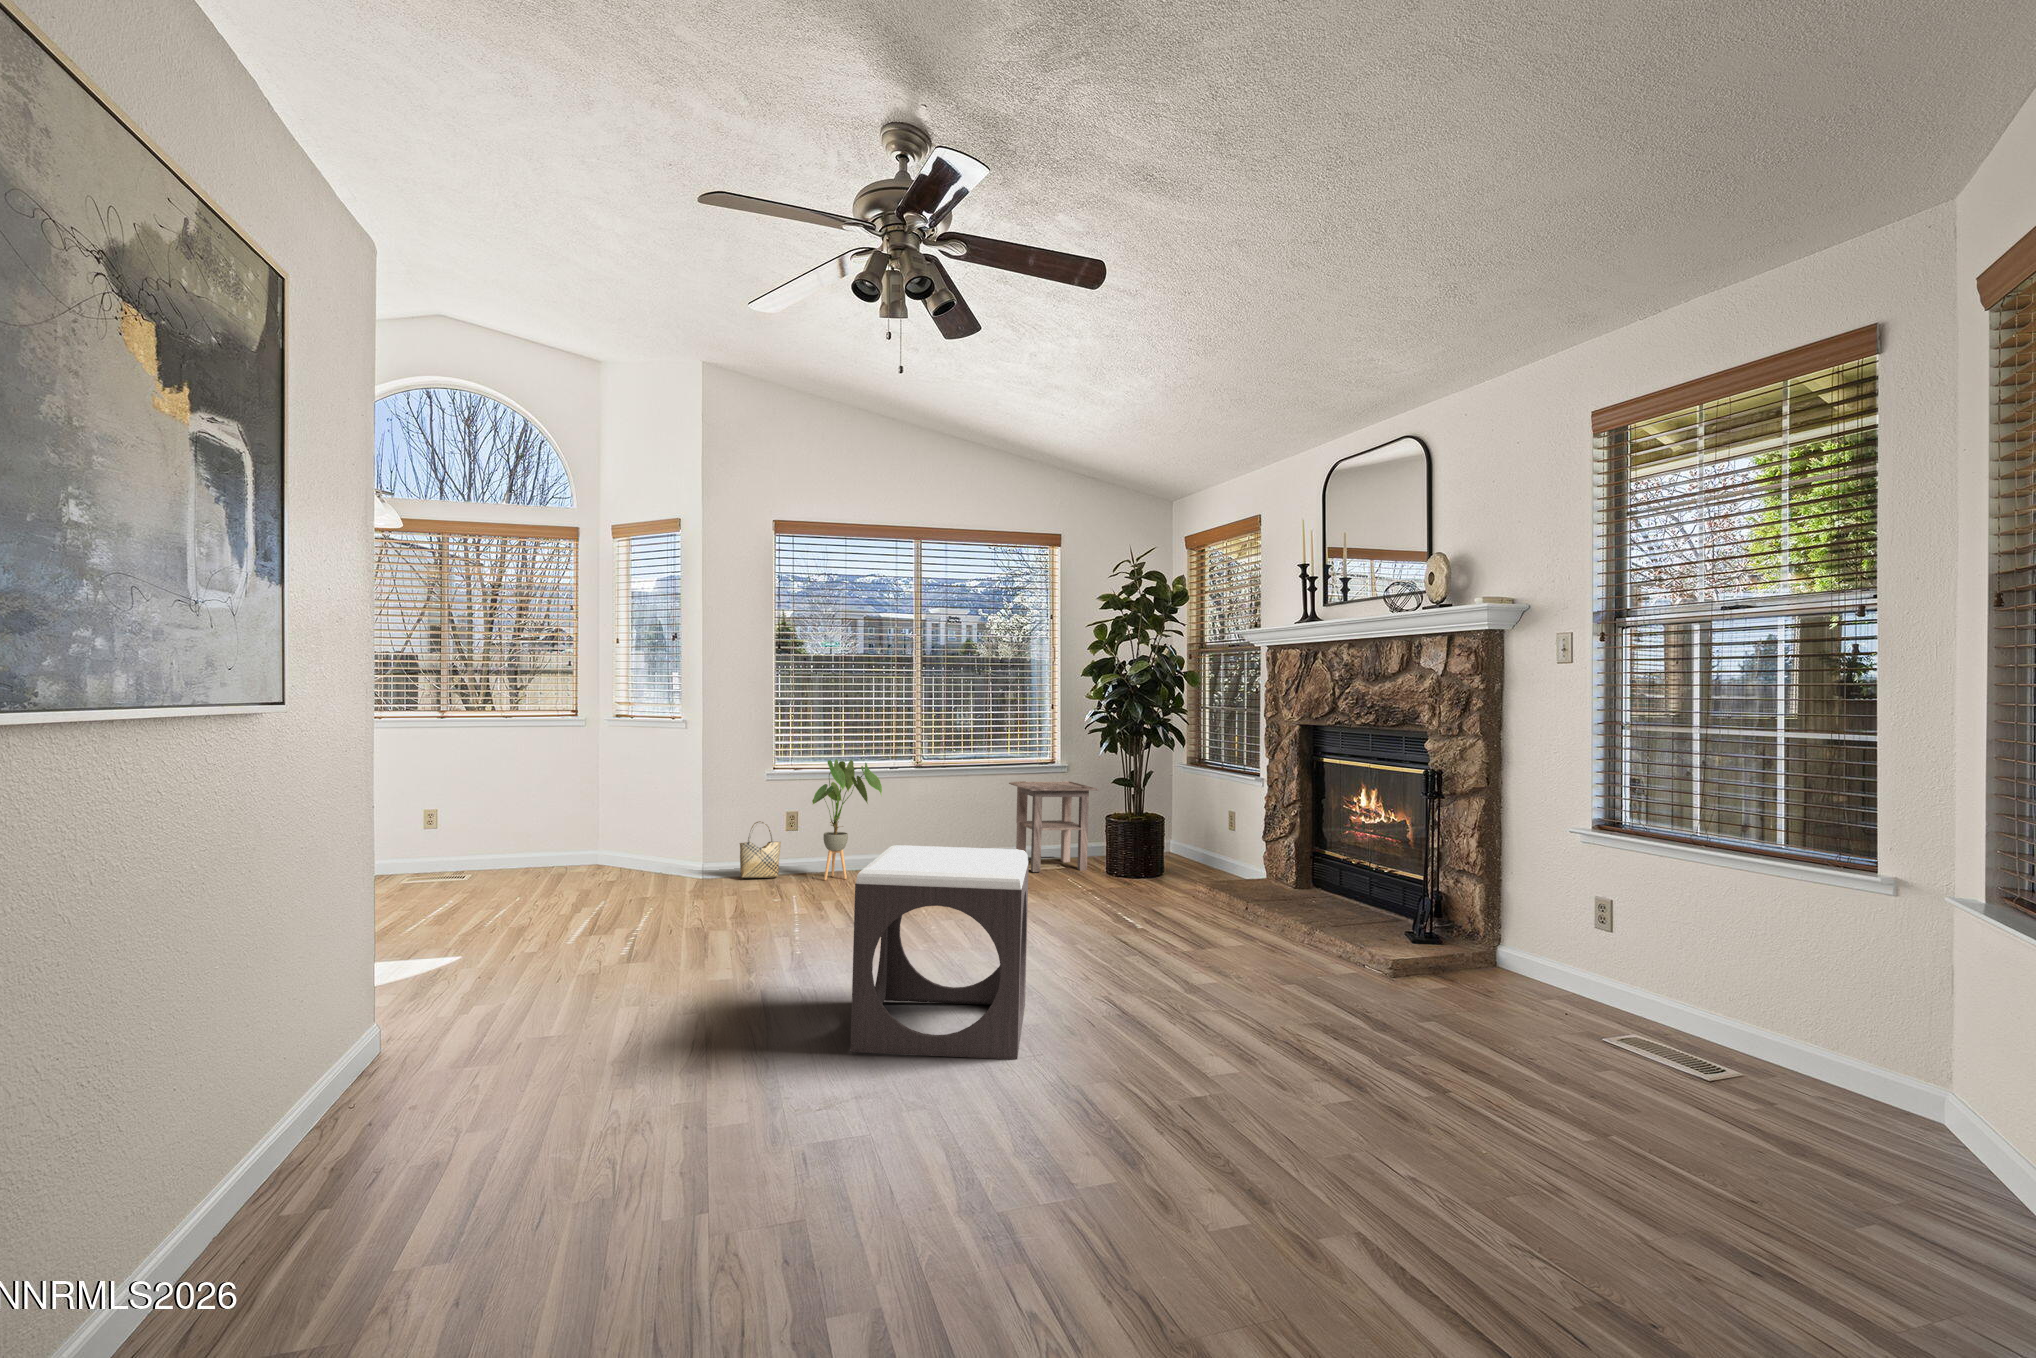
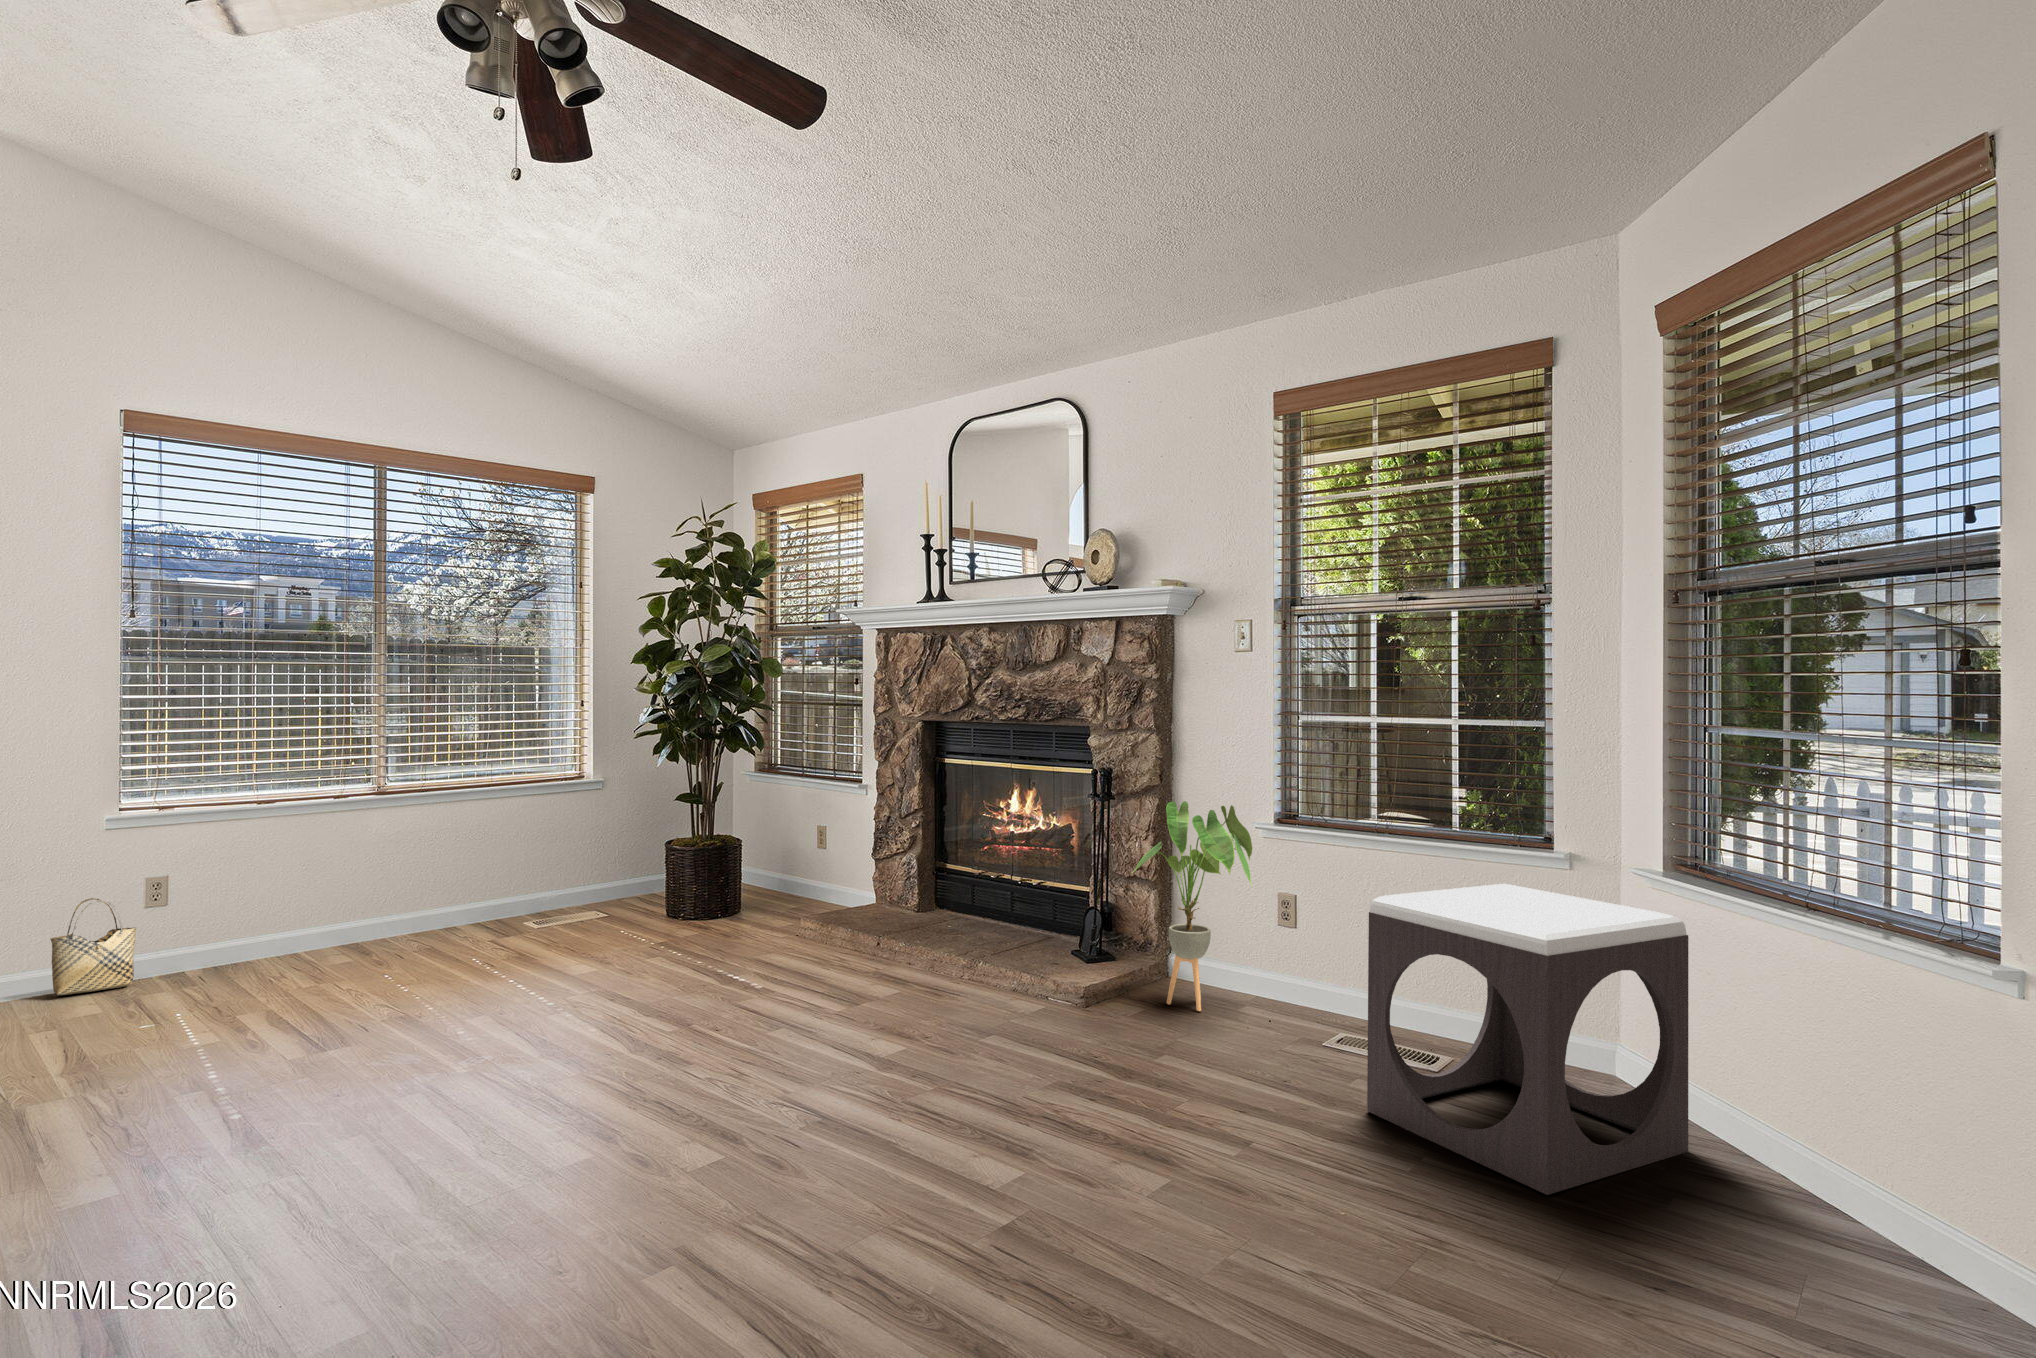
house plant: present [812,759,882,880] -> present [1132,801,1252,1011]
side table: present [1009,781,1099,872] -> none [522,801,656,926]
footstool: present [850,845,1029,1059] -> present [1367,884,1689,1195]

